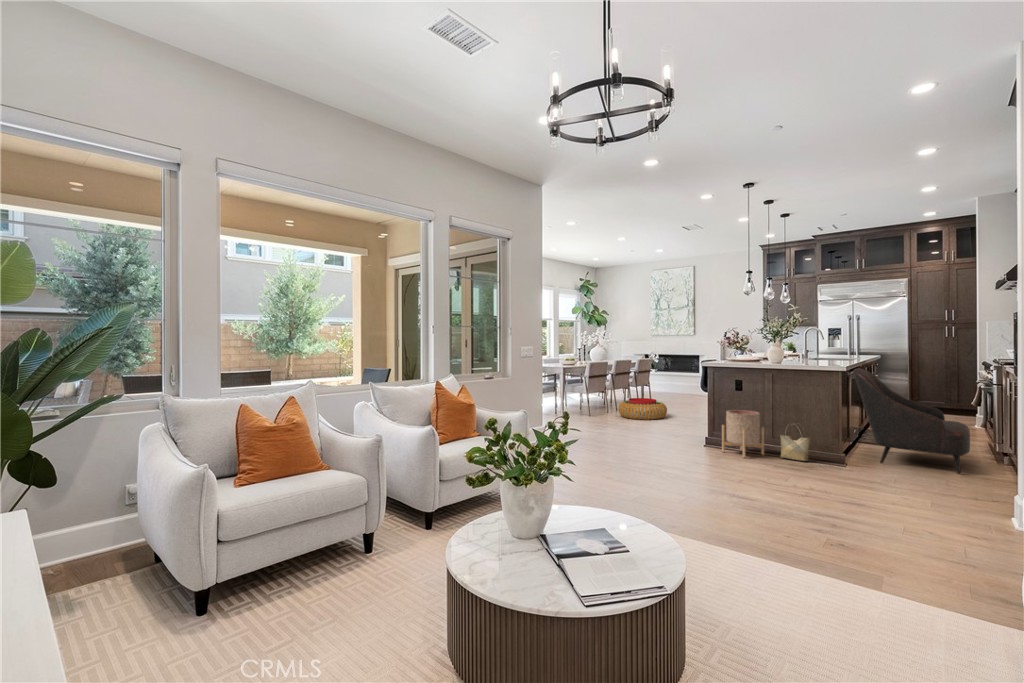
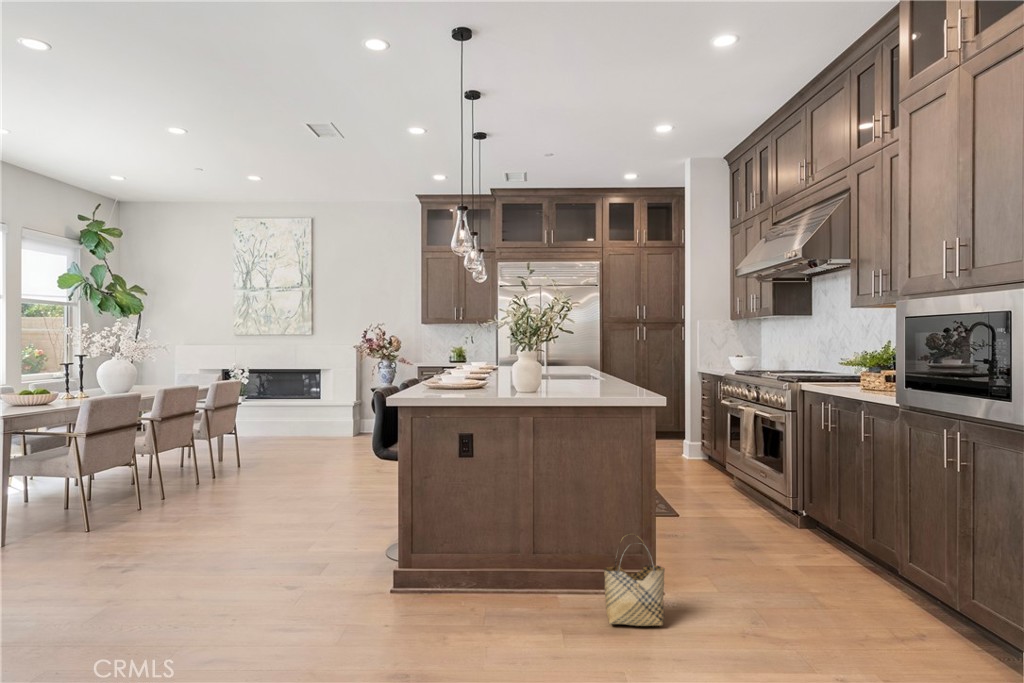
armchair: present [854,368,970,474] -> none [679,397,879,589]
pouf: present [618,398,667,420] -> none [169,471,288,530]
planter: present [722,410,764,458] -> none [478,514,568,653]

